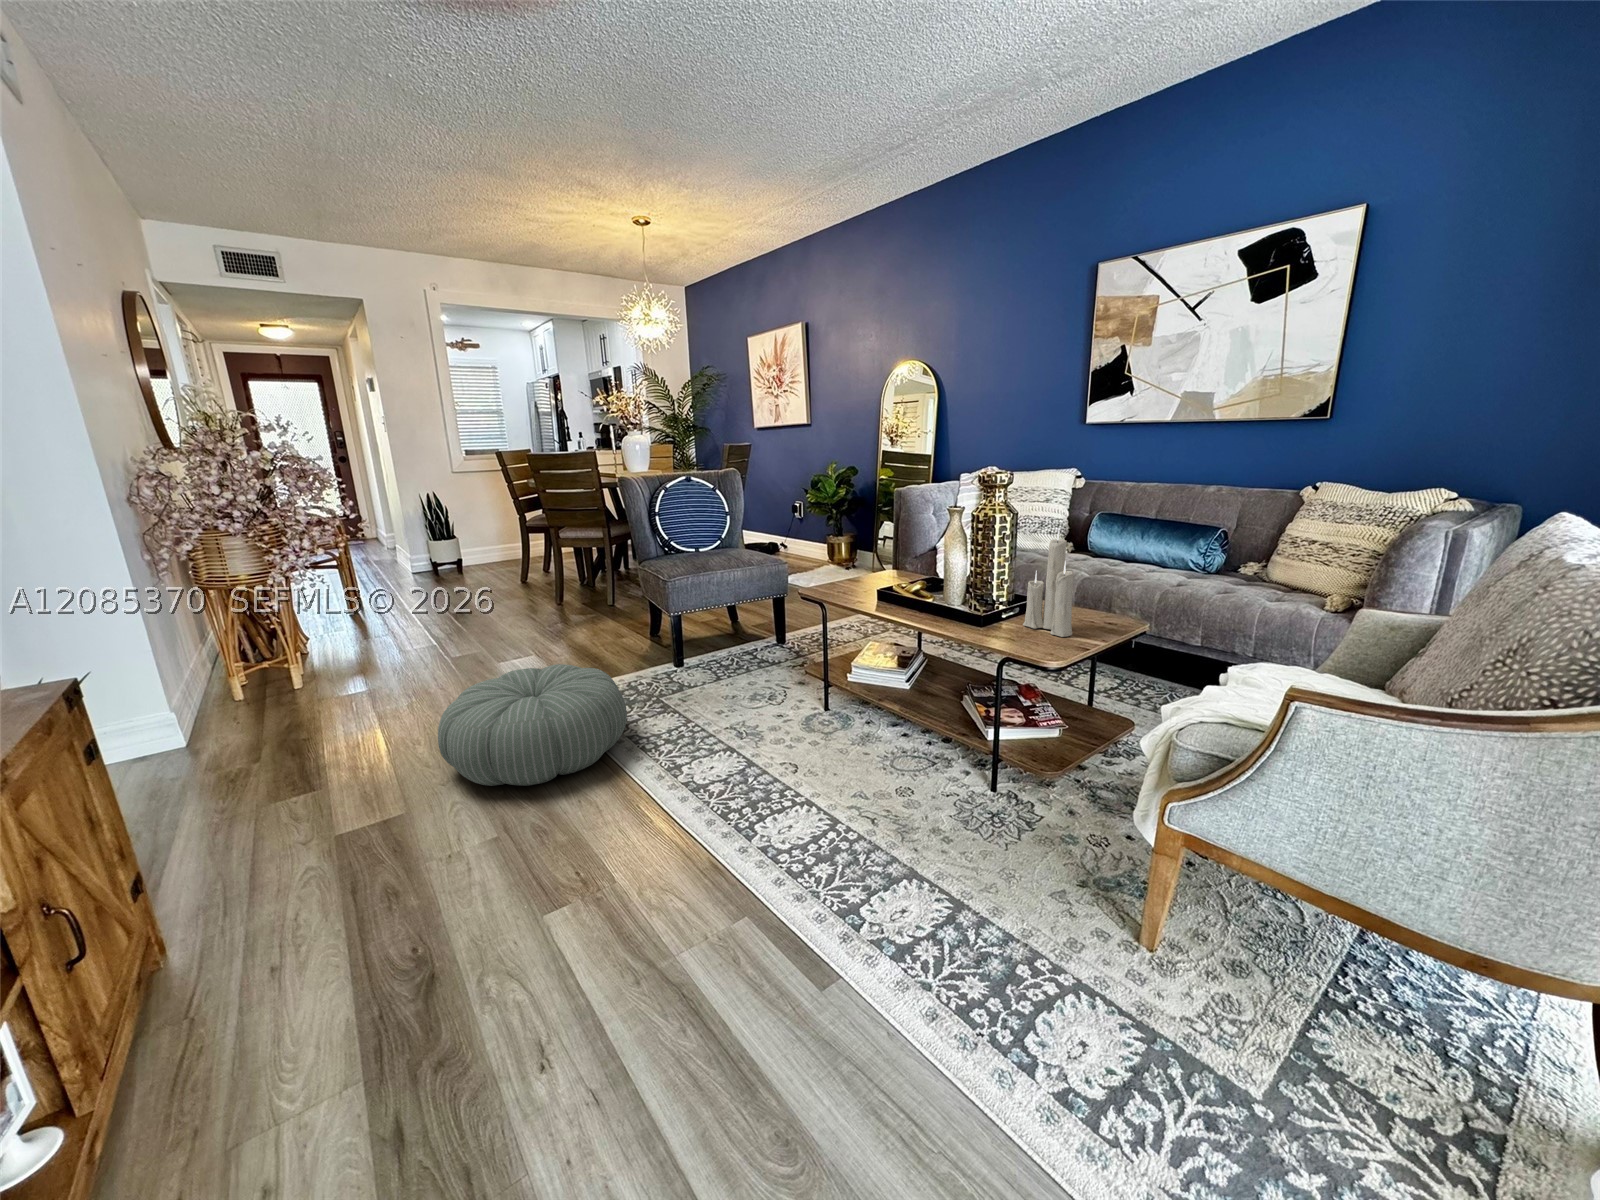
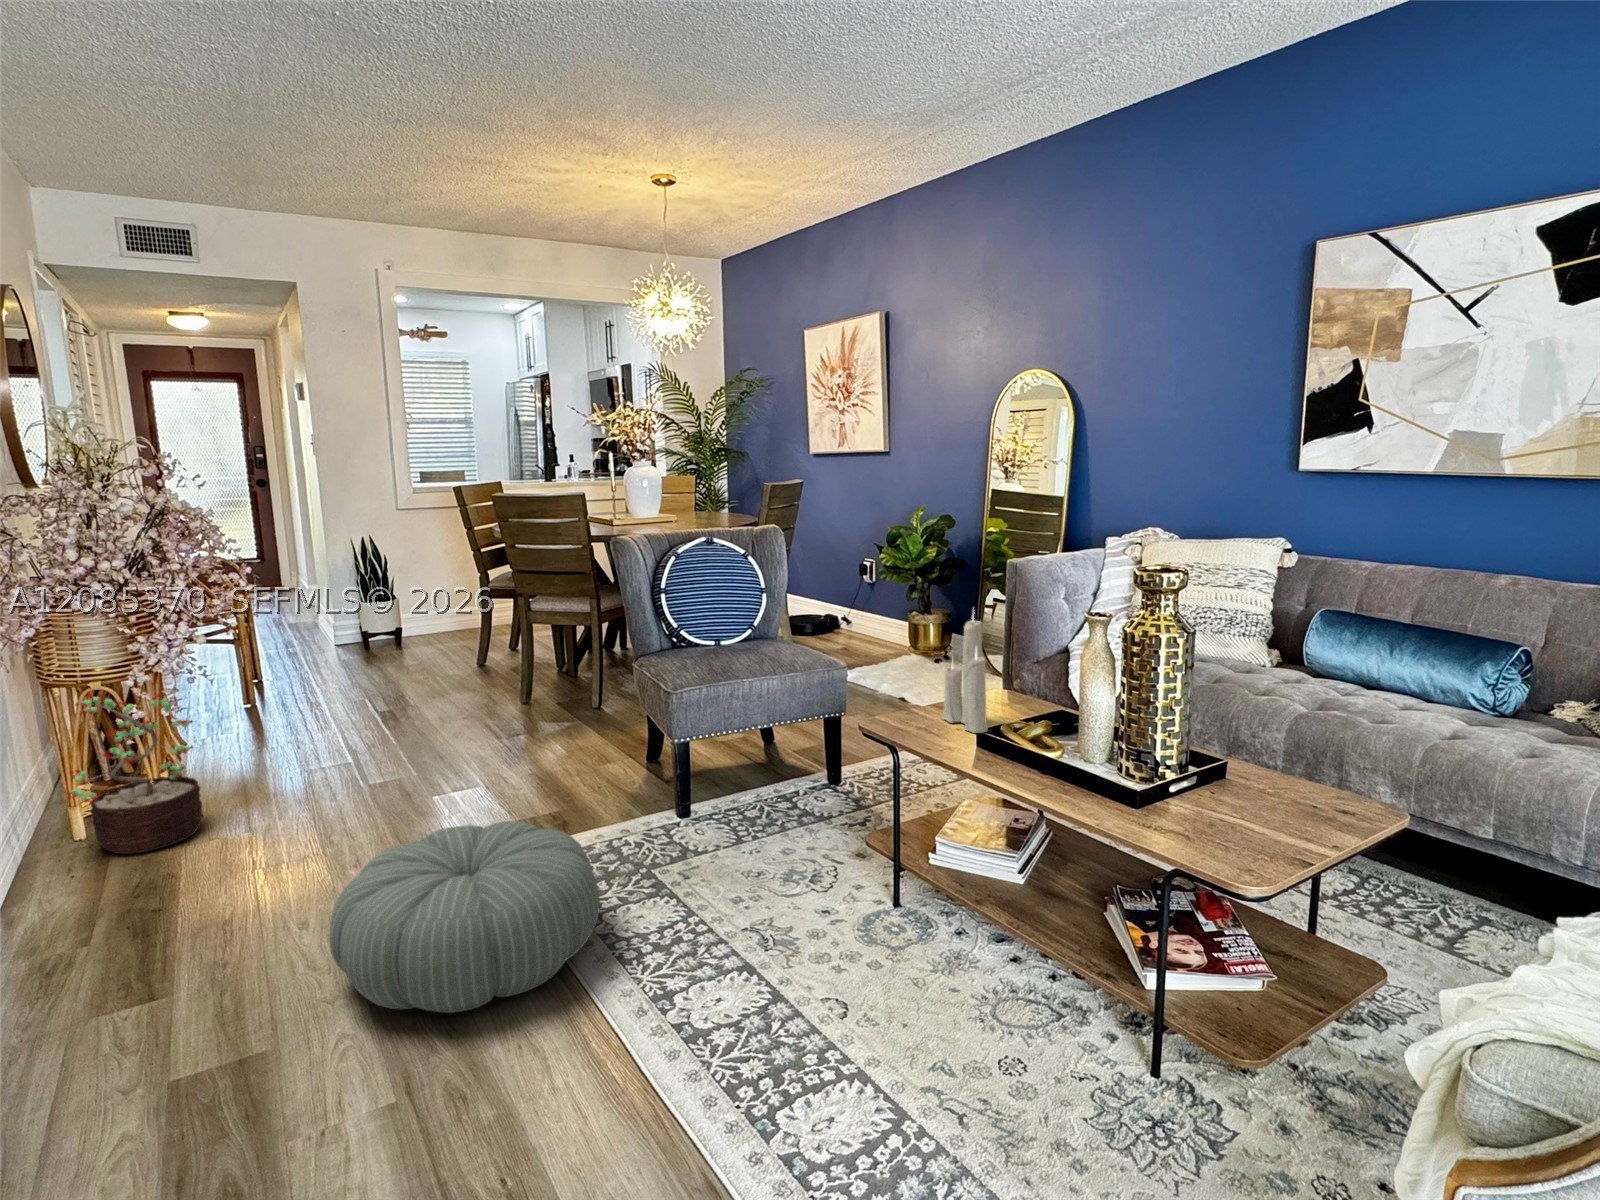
candle: present [1023,529,1073,637] -> present [942,617,988,733]
decorative plant: none [228,591,333,706] -> present [67,692,203,854]

